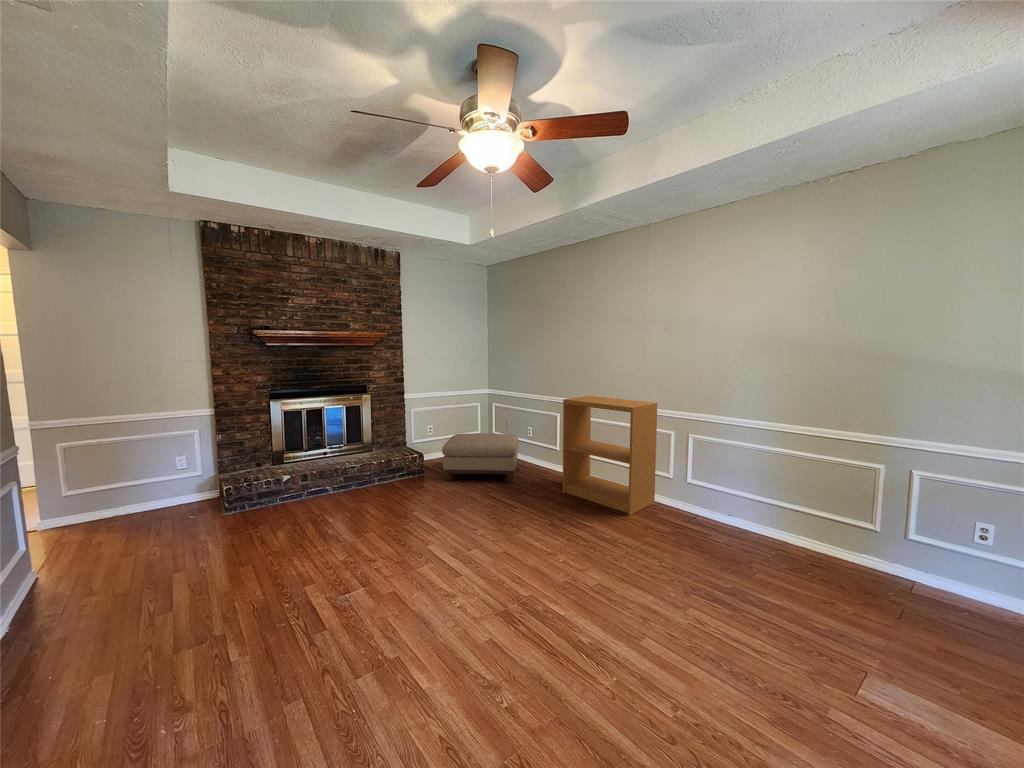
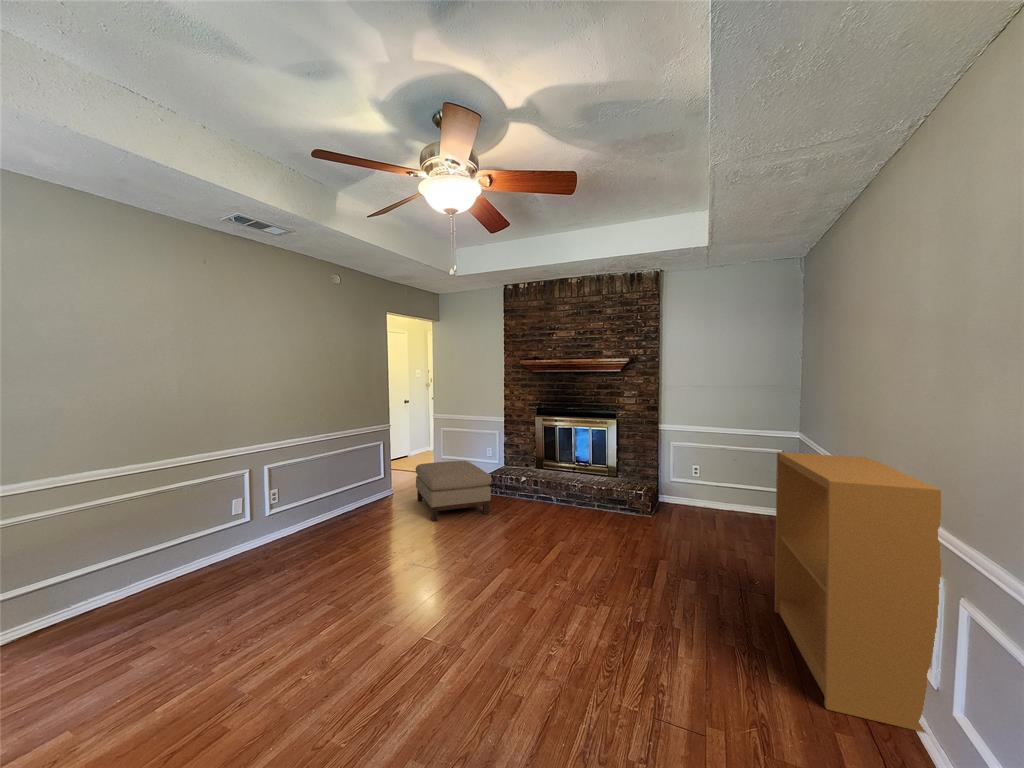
ottoman: present [442,433,518,483] -> present [416,461,491,521]

